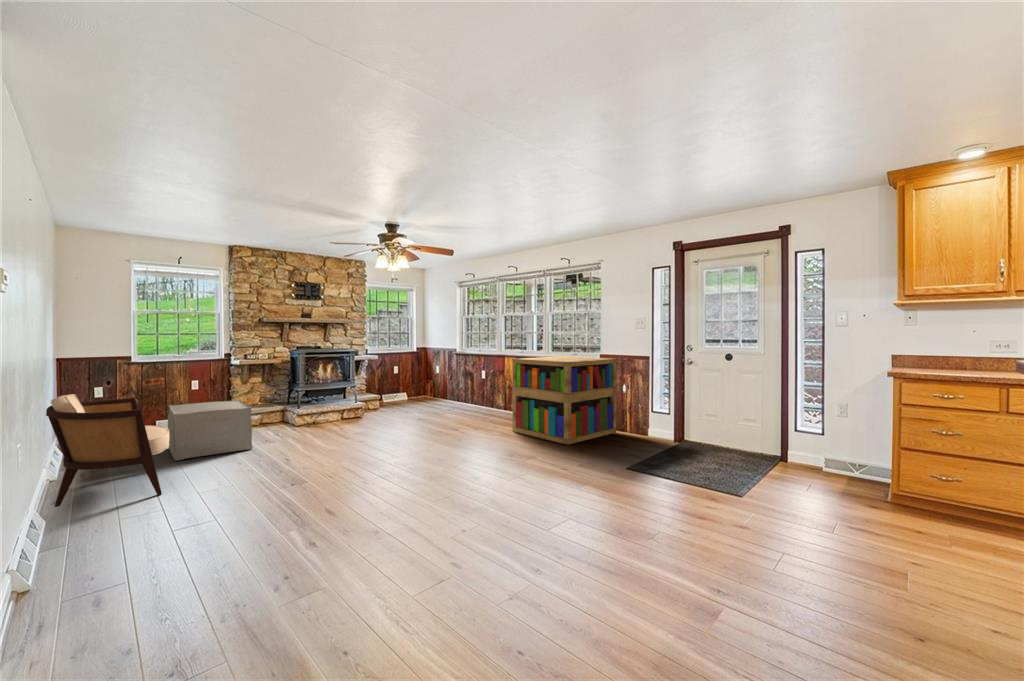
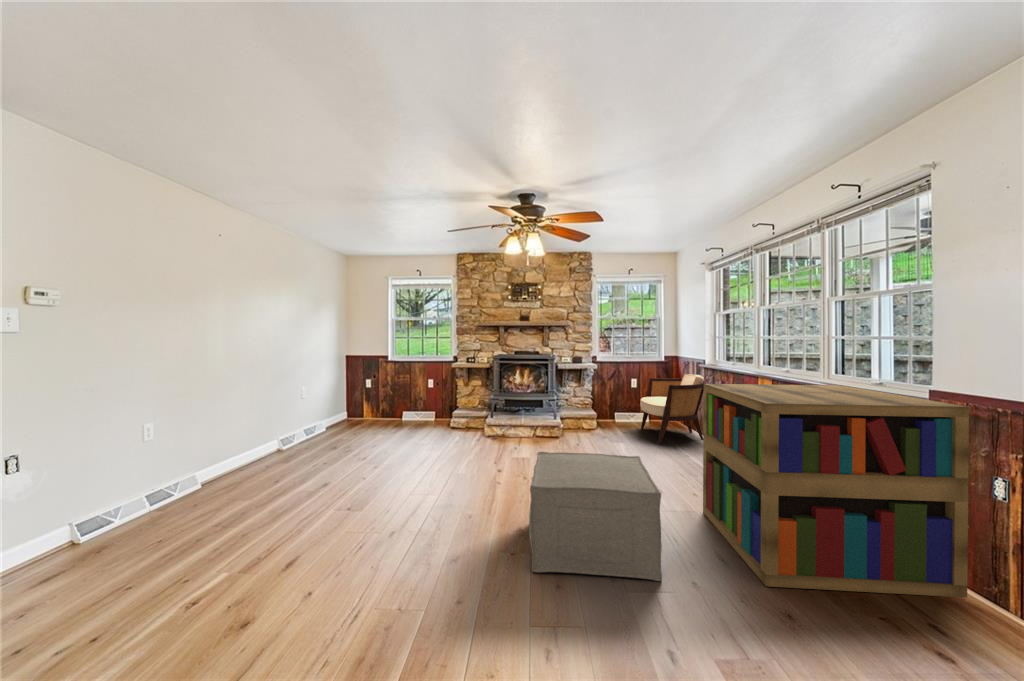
armchair: present [46,394,169,507] -> present [640,374,705,444]
ottoman: present [168,400,252,461] -> present [529,452,662,581]

